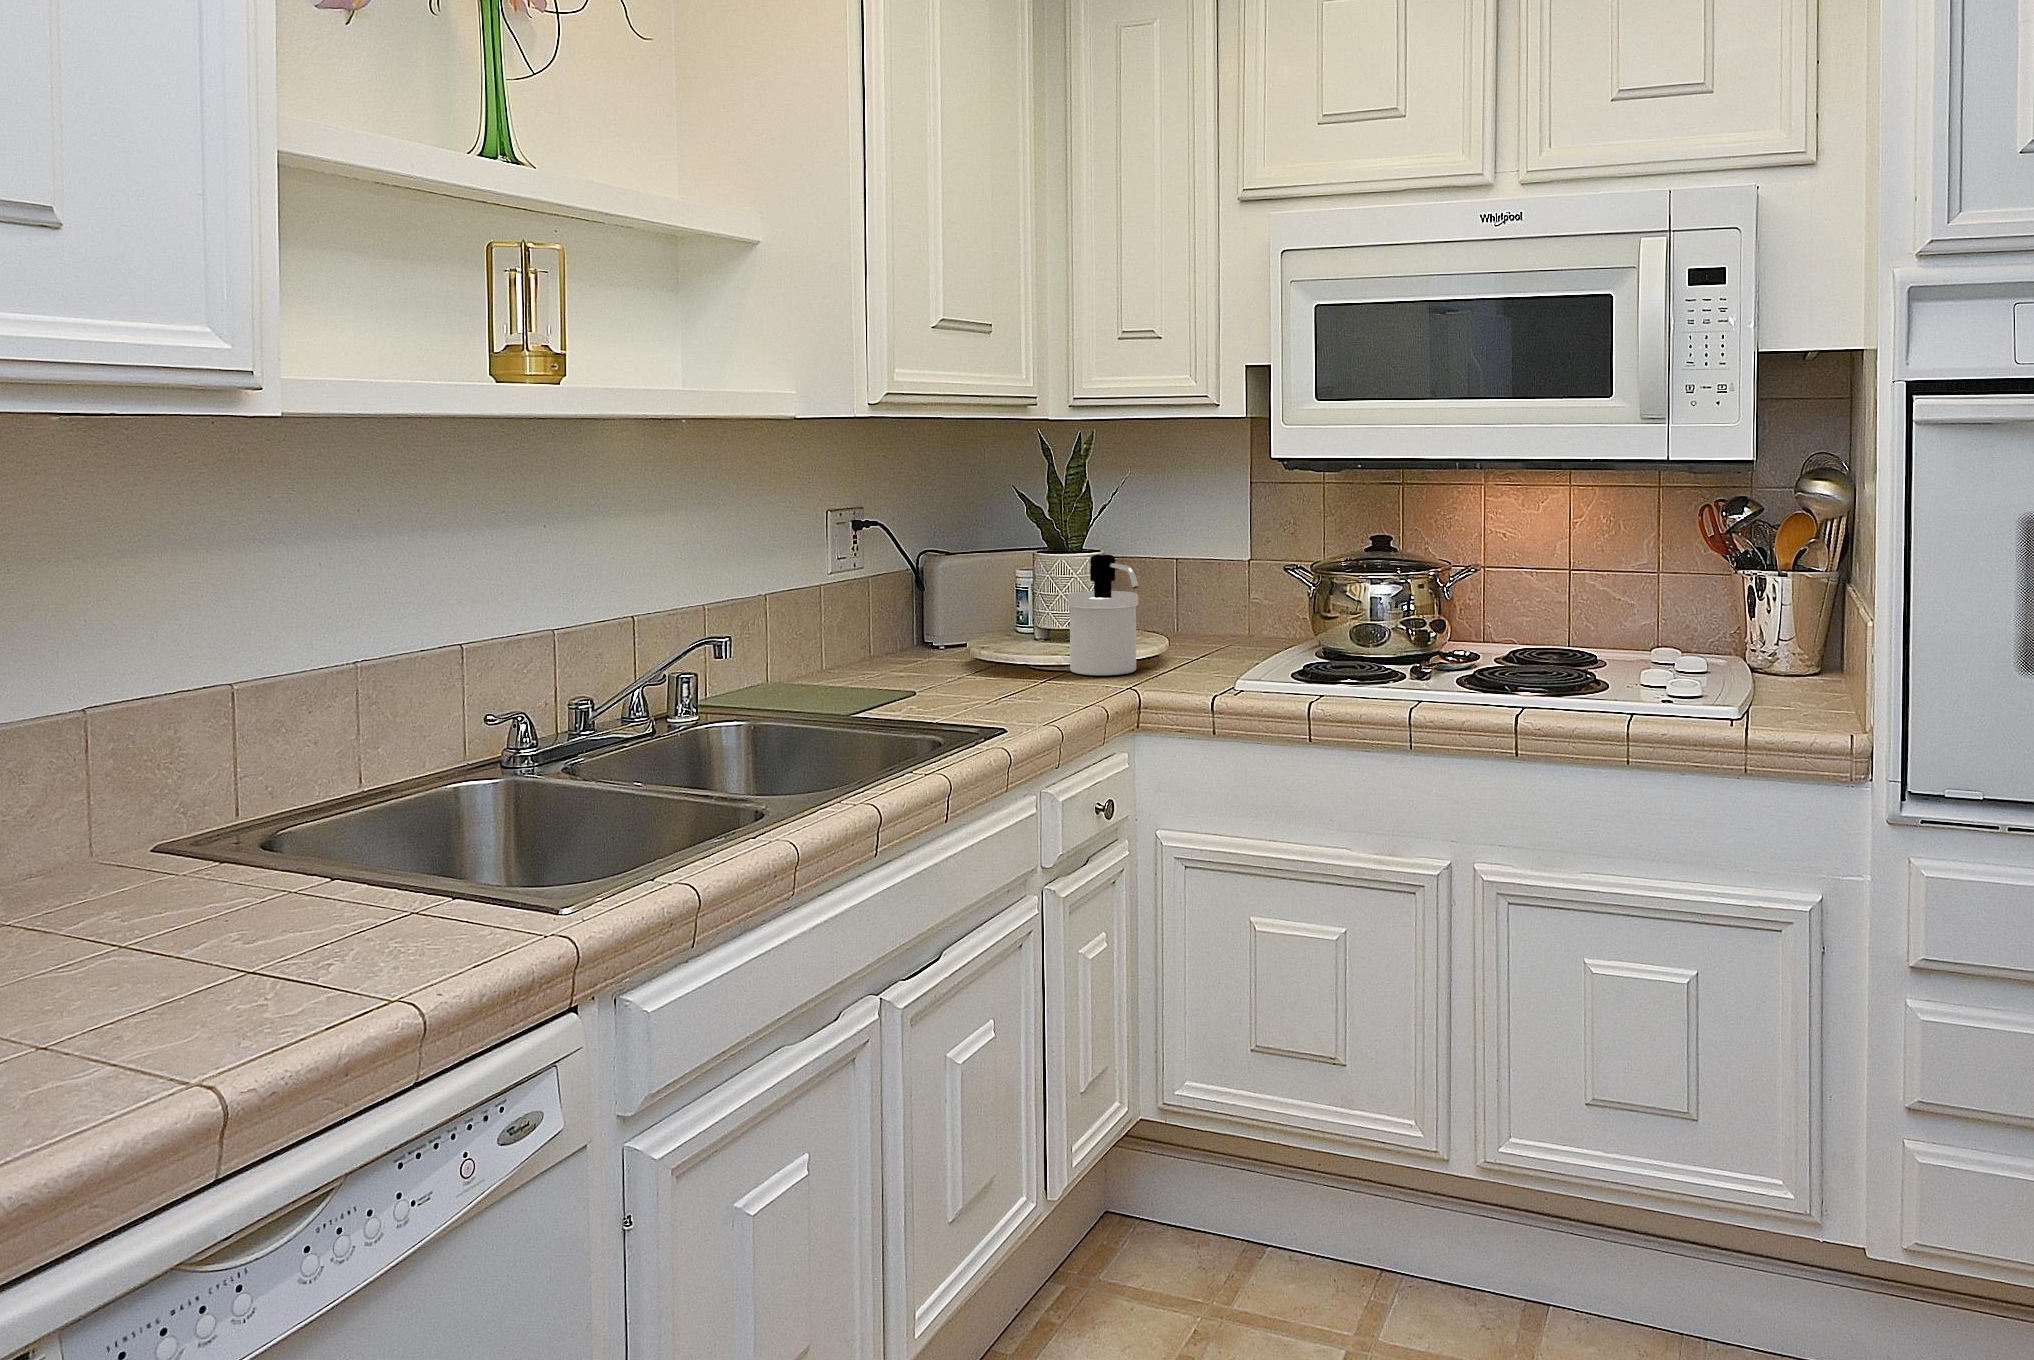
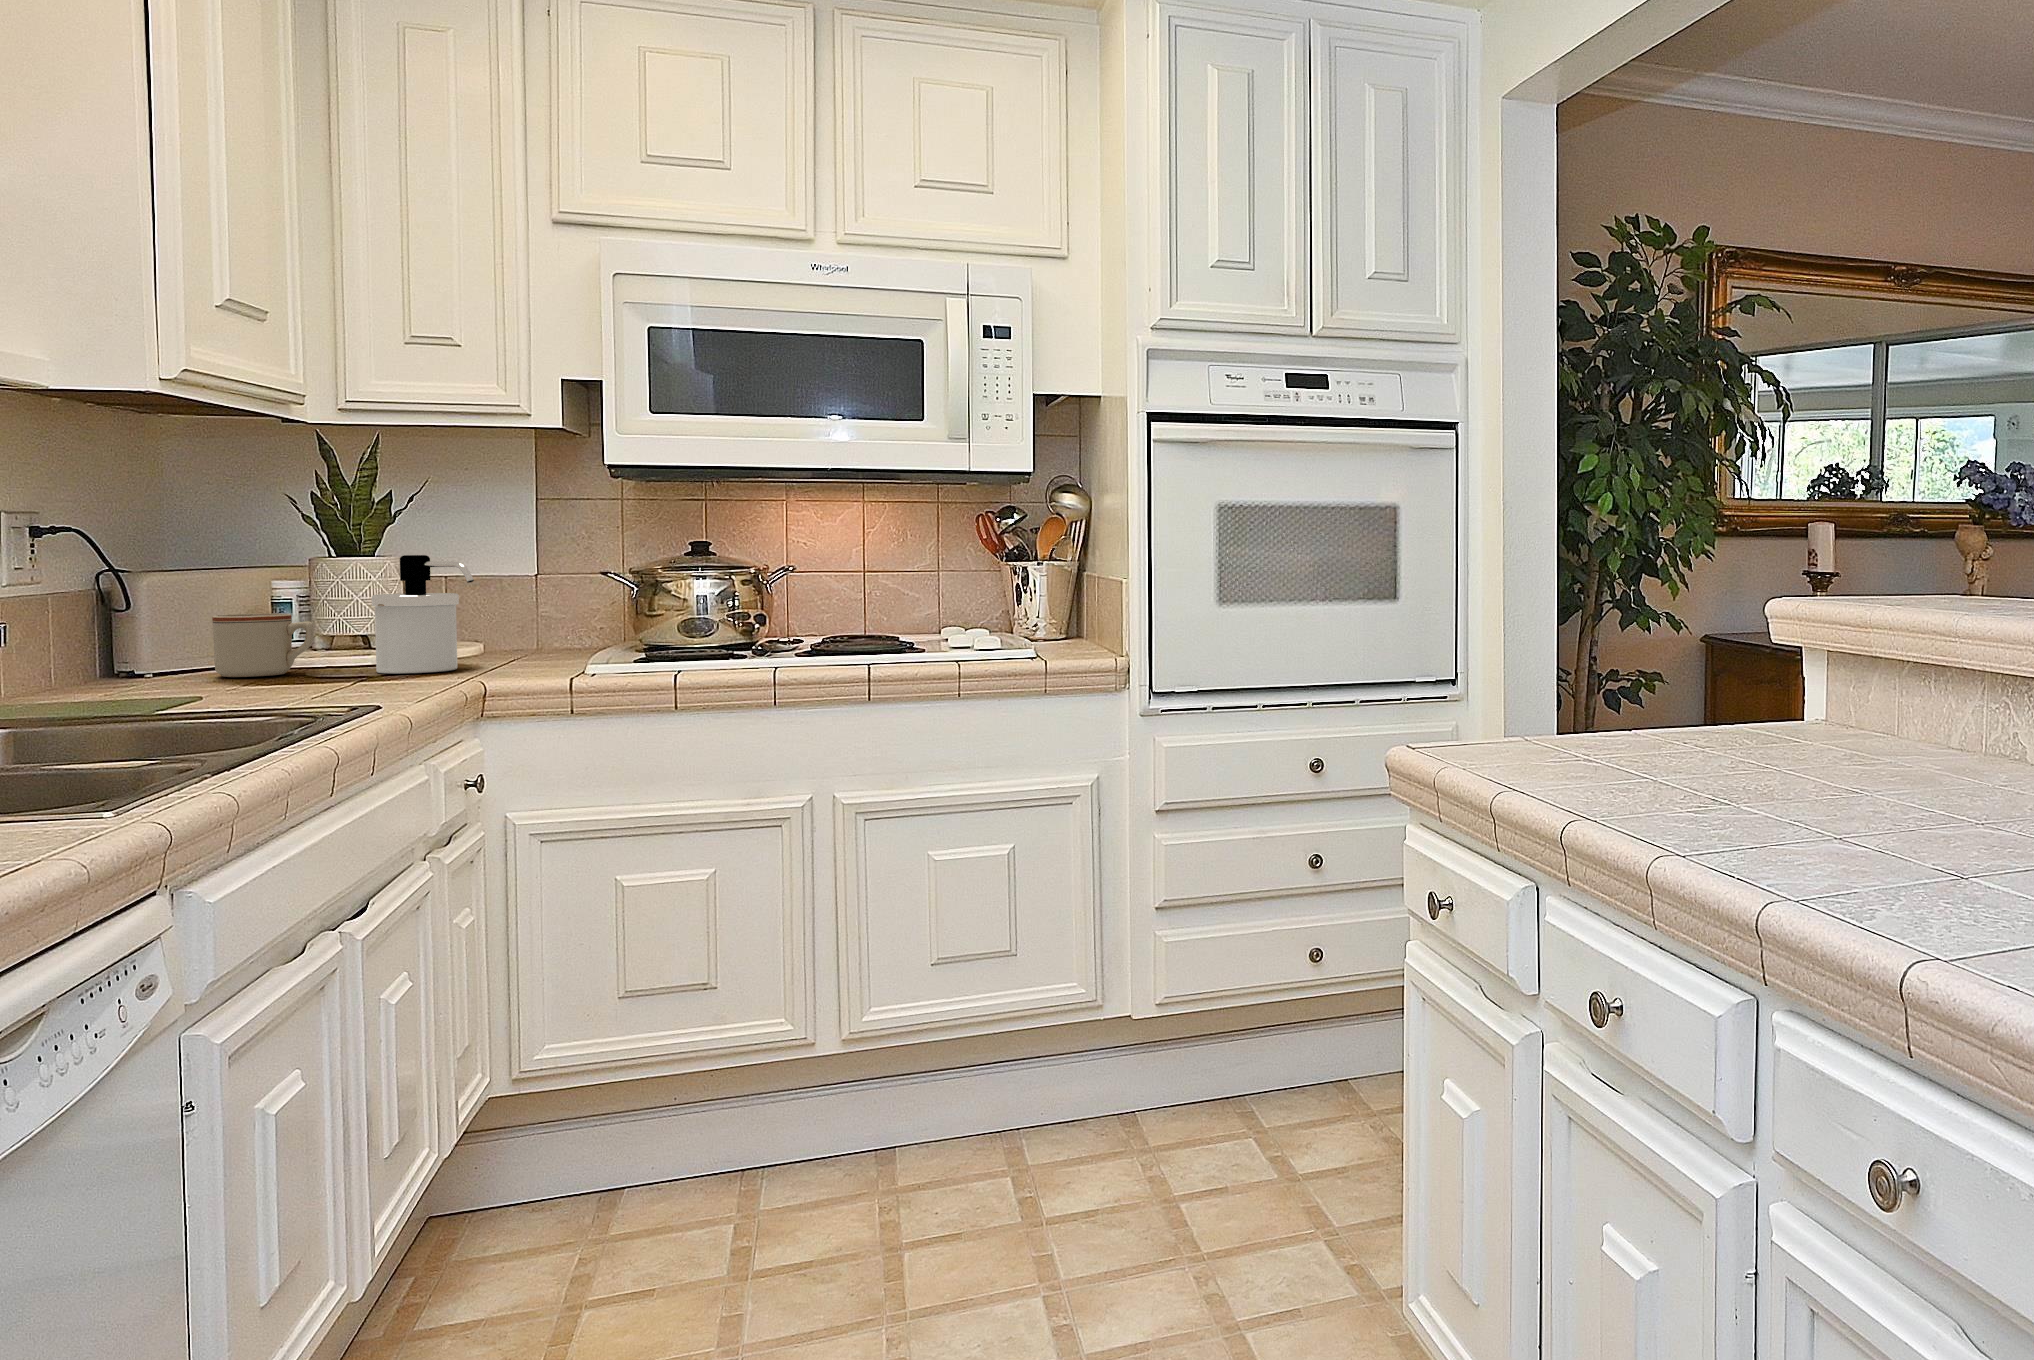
mug: none [954,605,1024,667] -> present [212,613,314,677]

